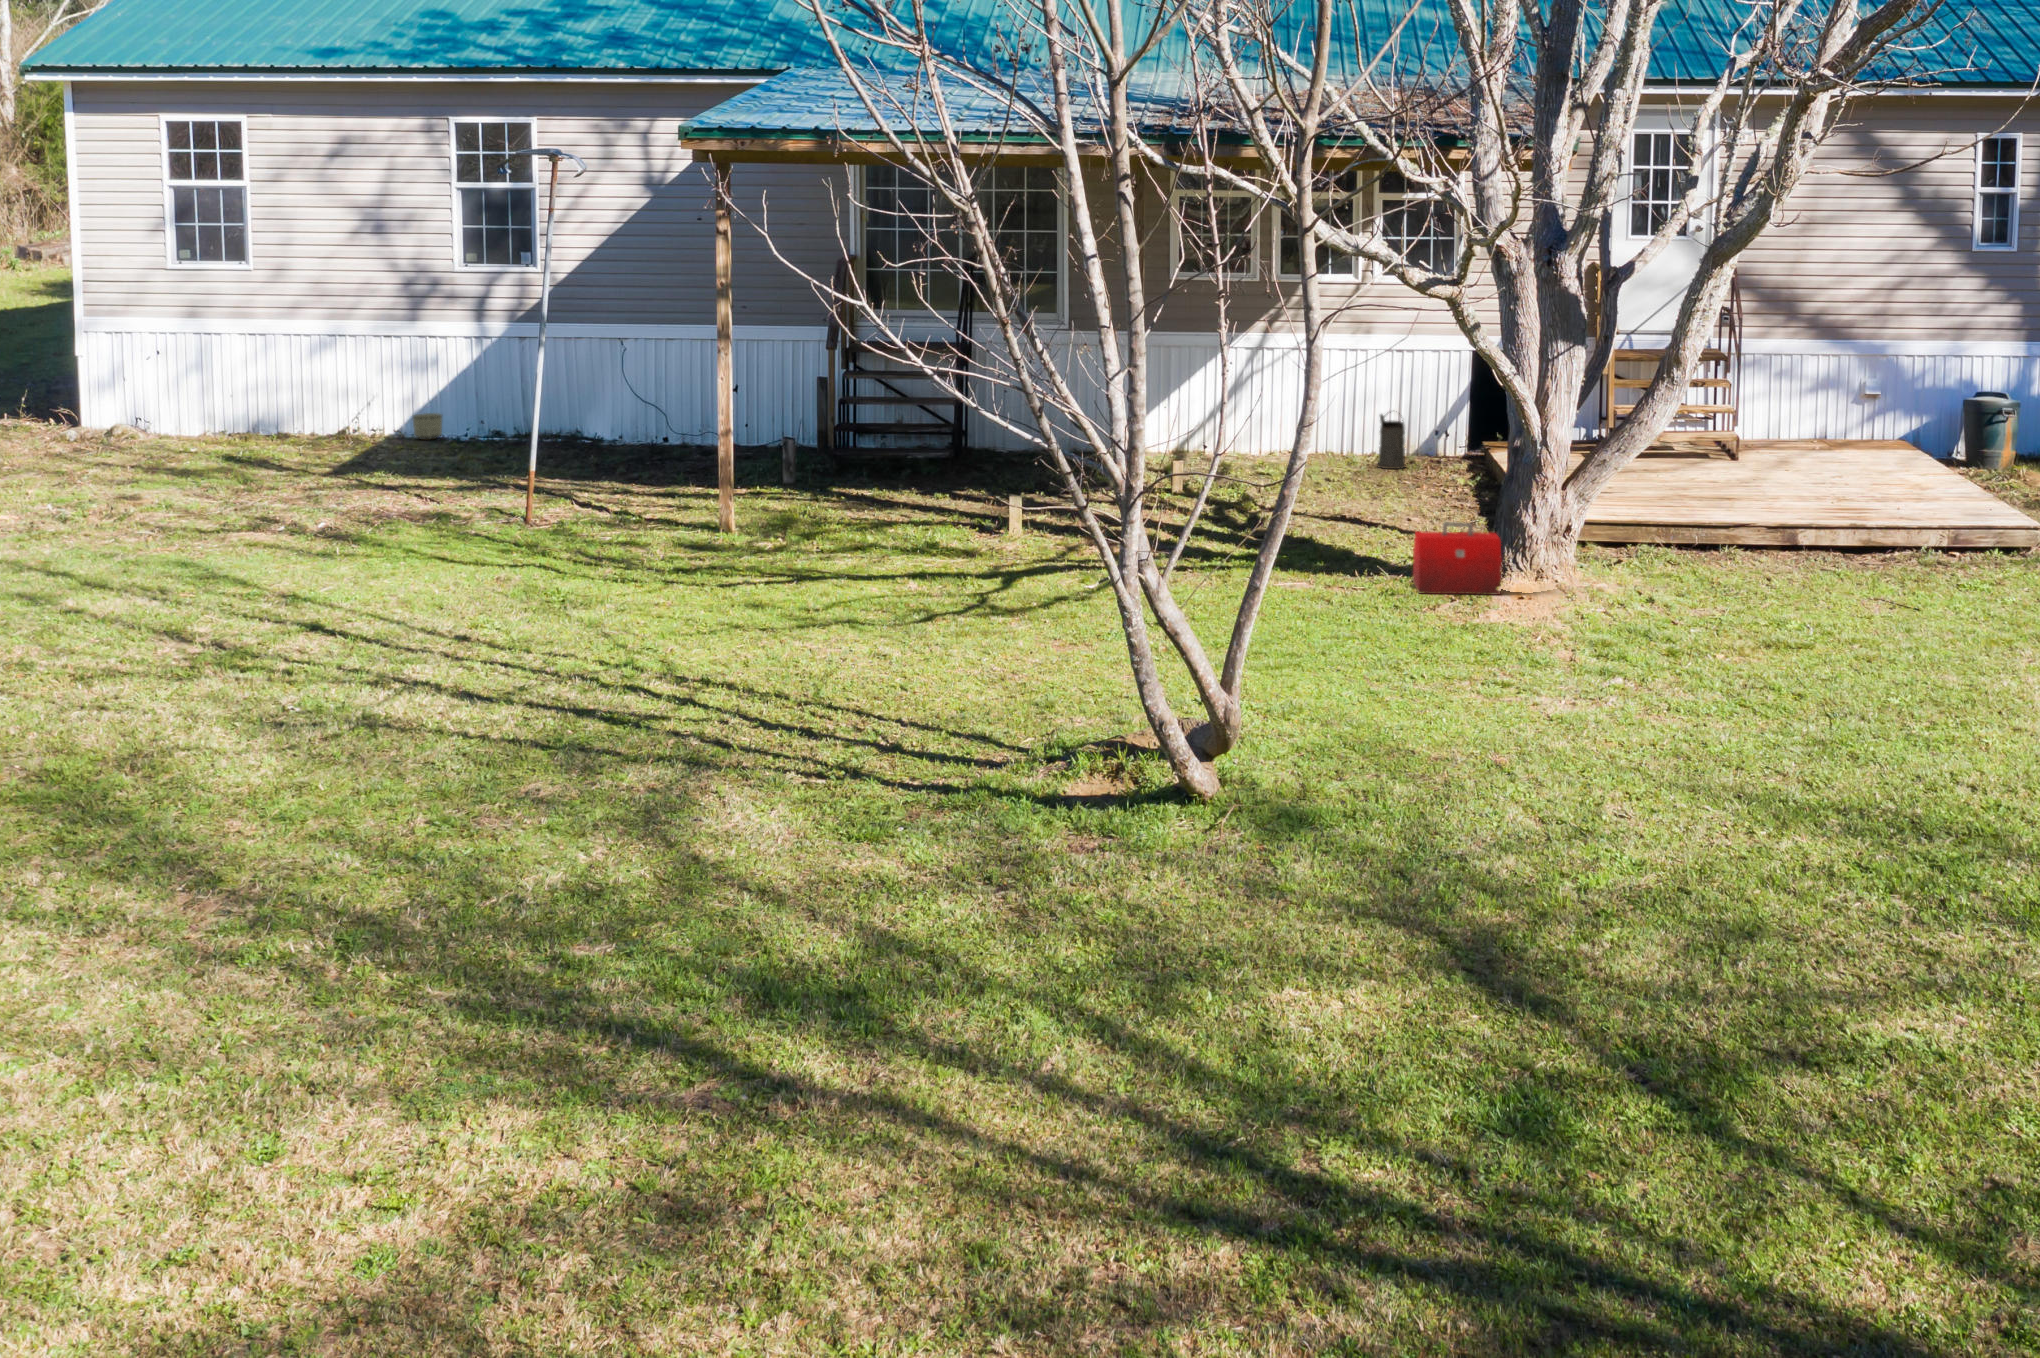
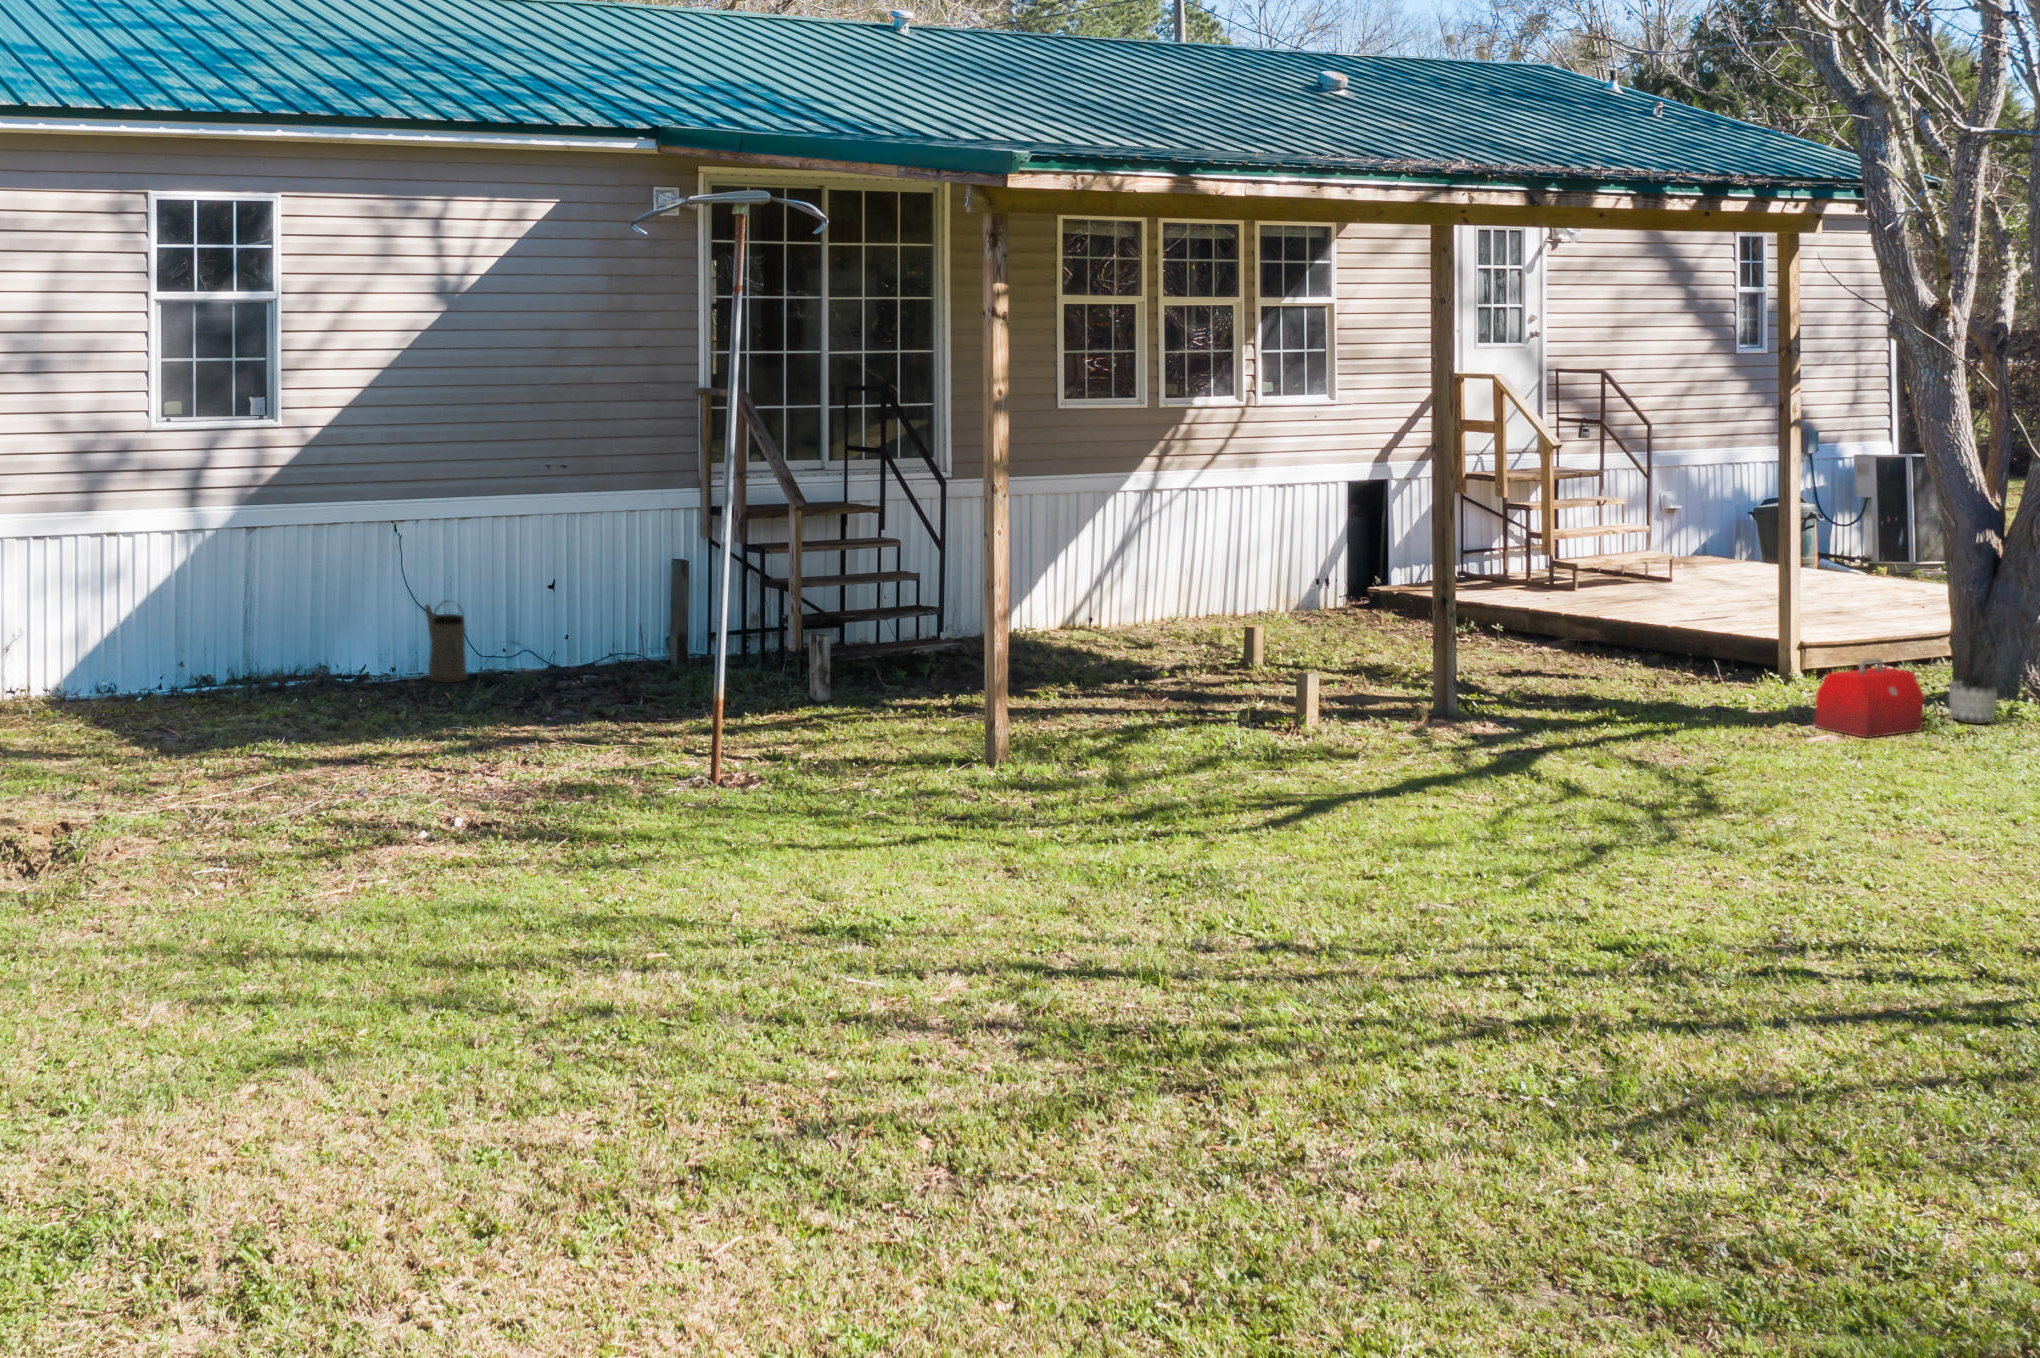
watering can: present [1377,412,1406,469] -> present [425,602,467,682]
planter: present [413,413,442,440] -> present [1949,681,1997,724]

